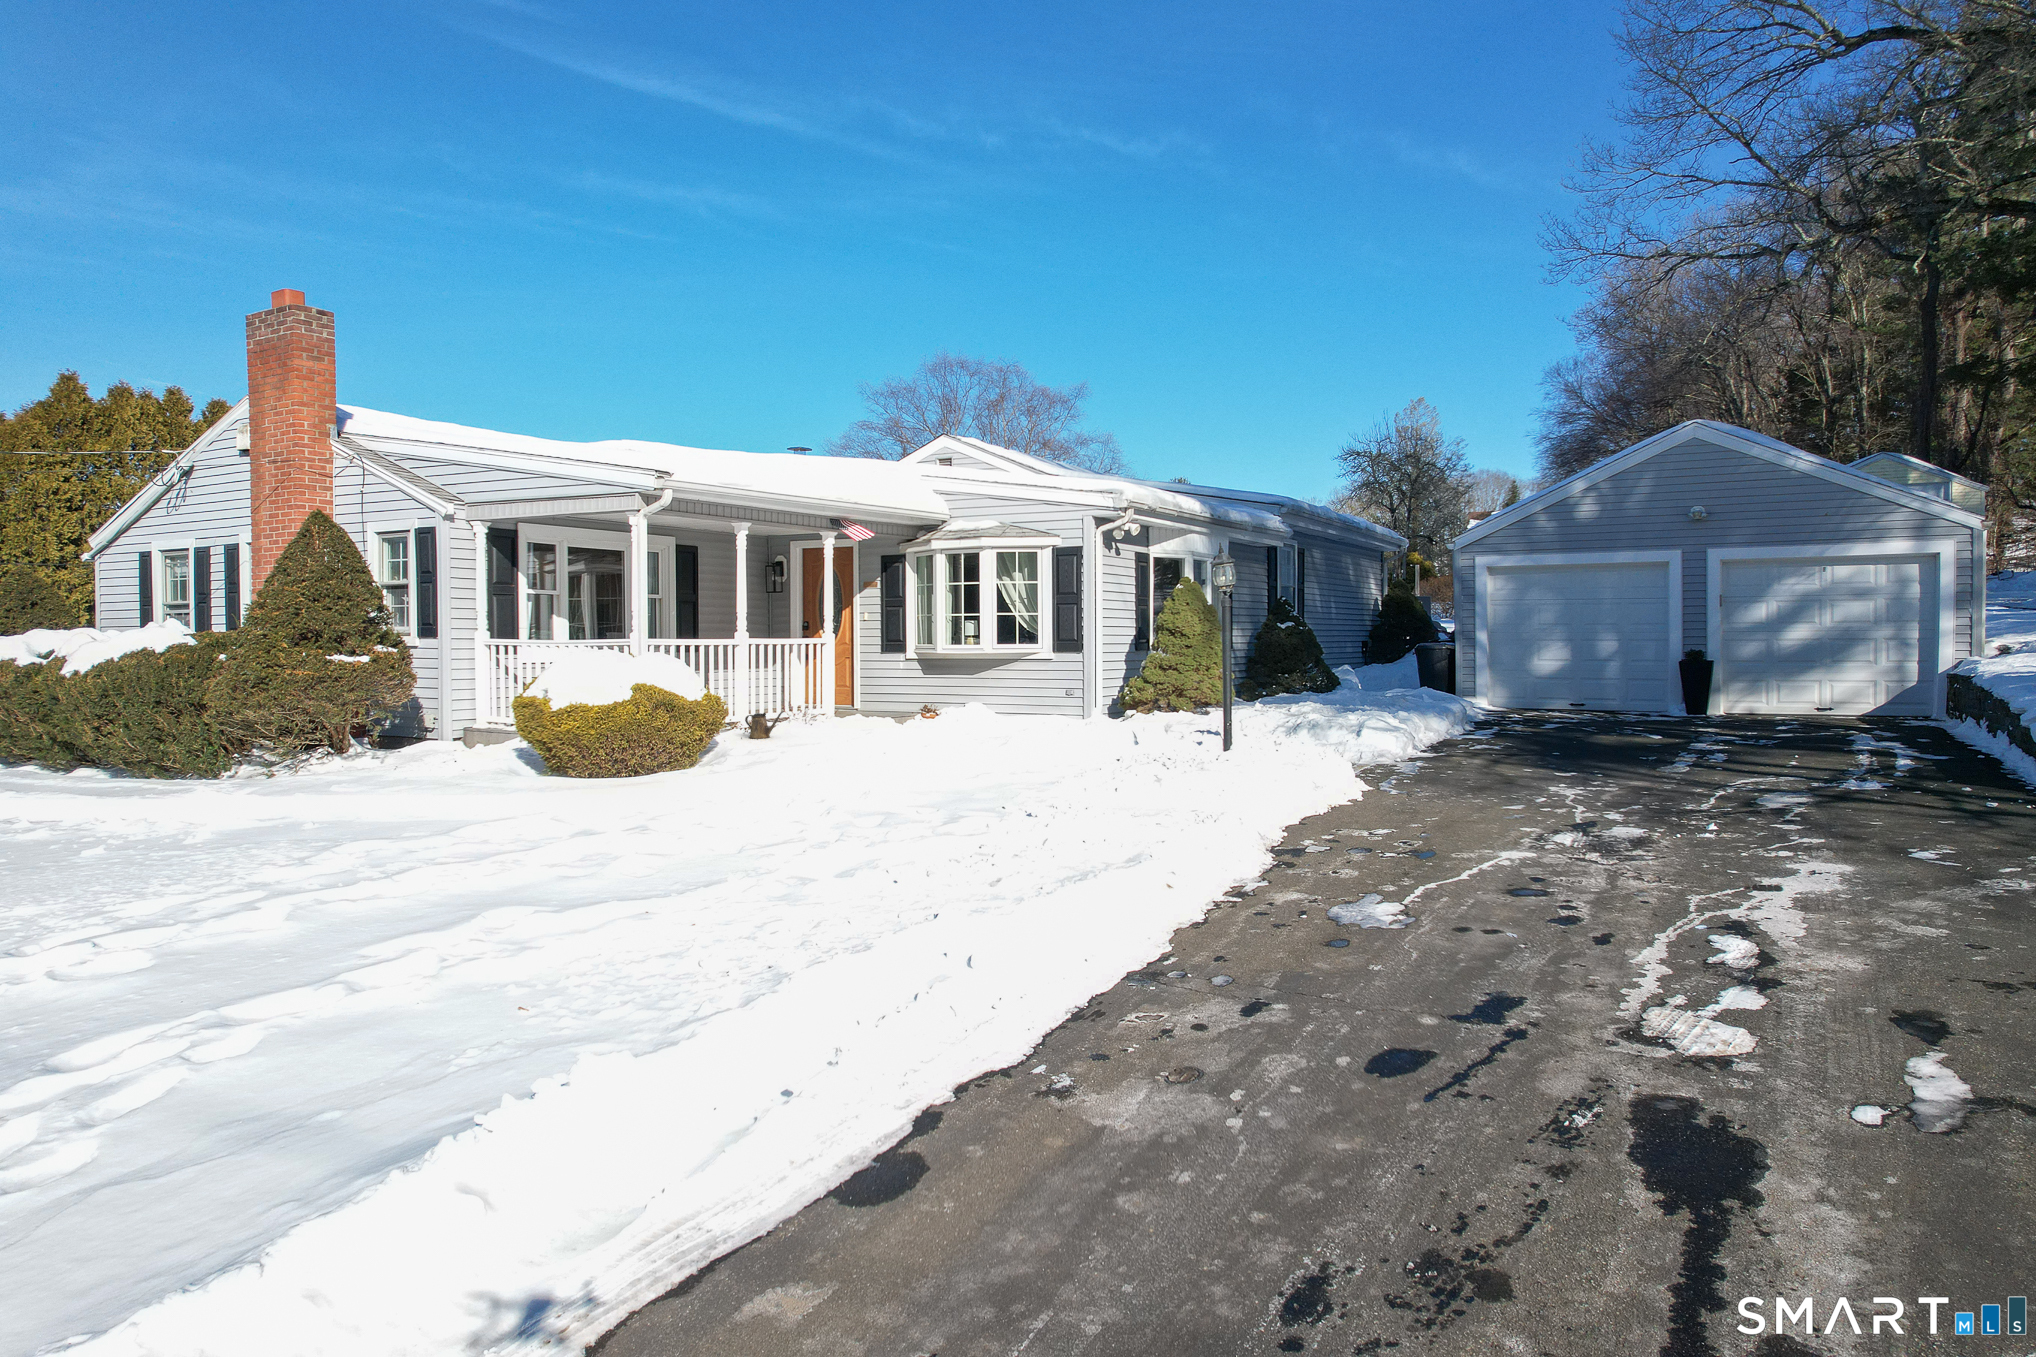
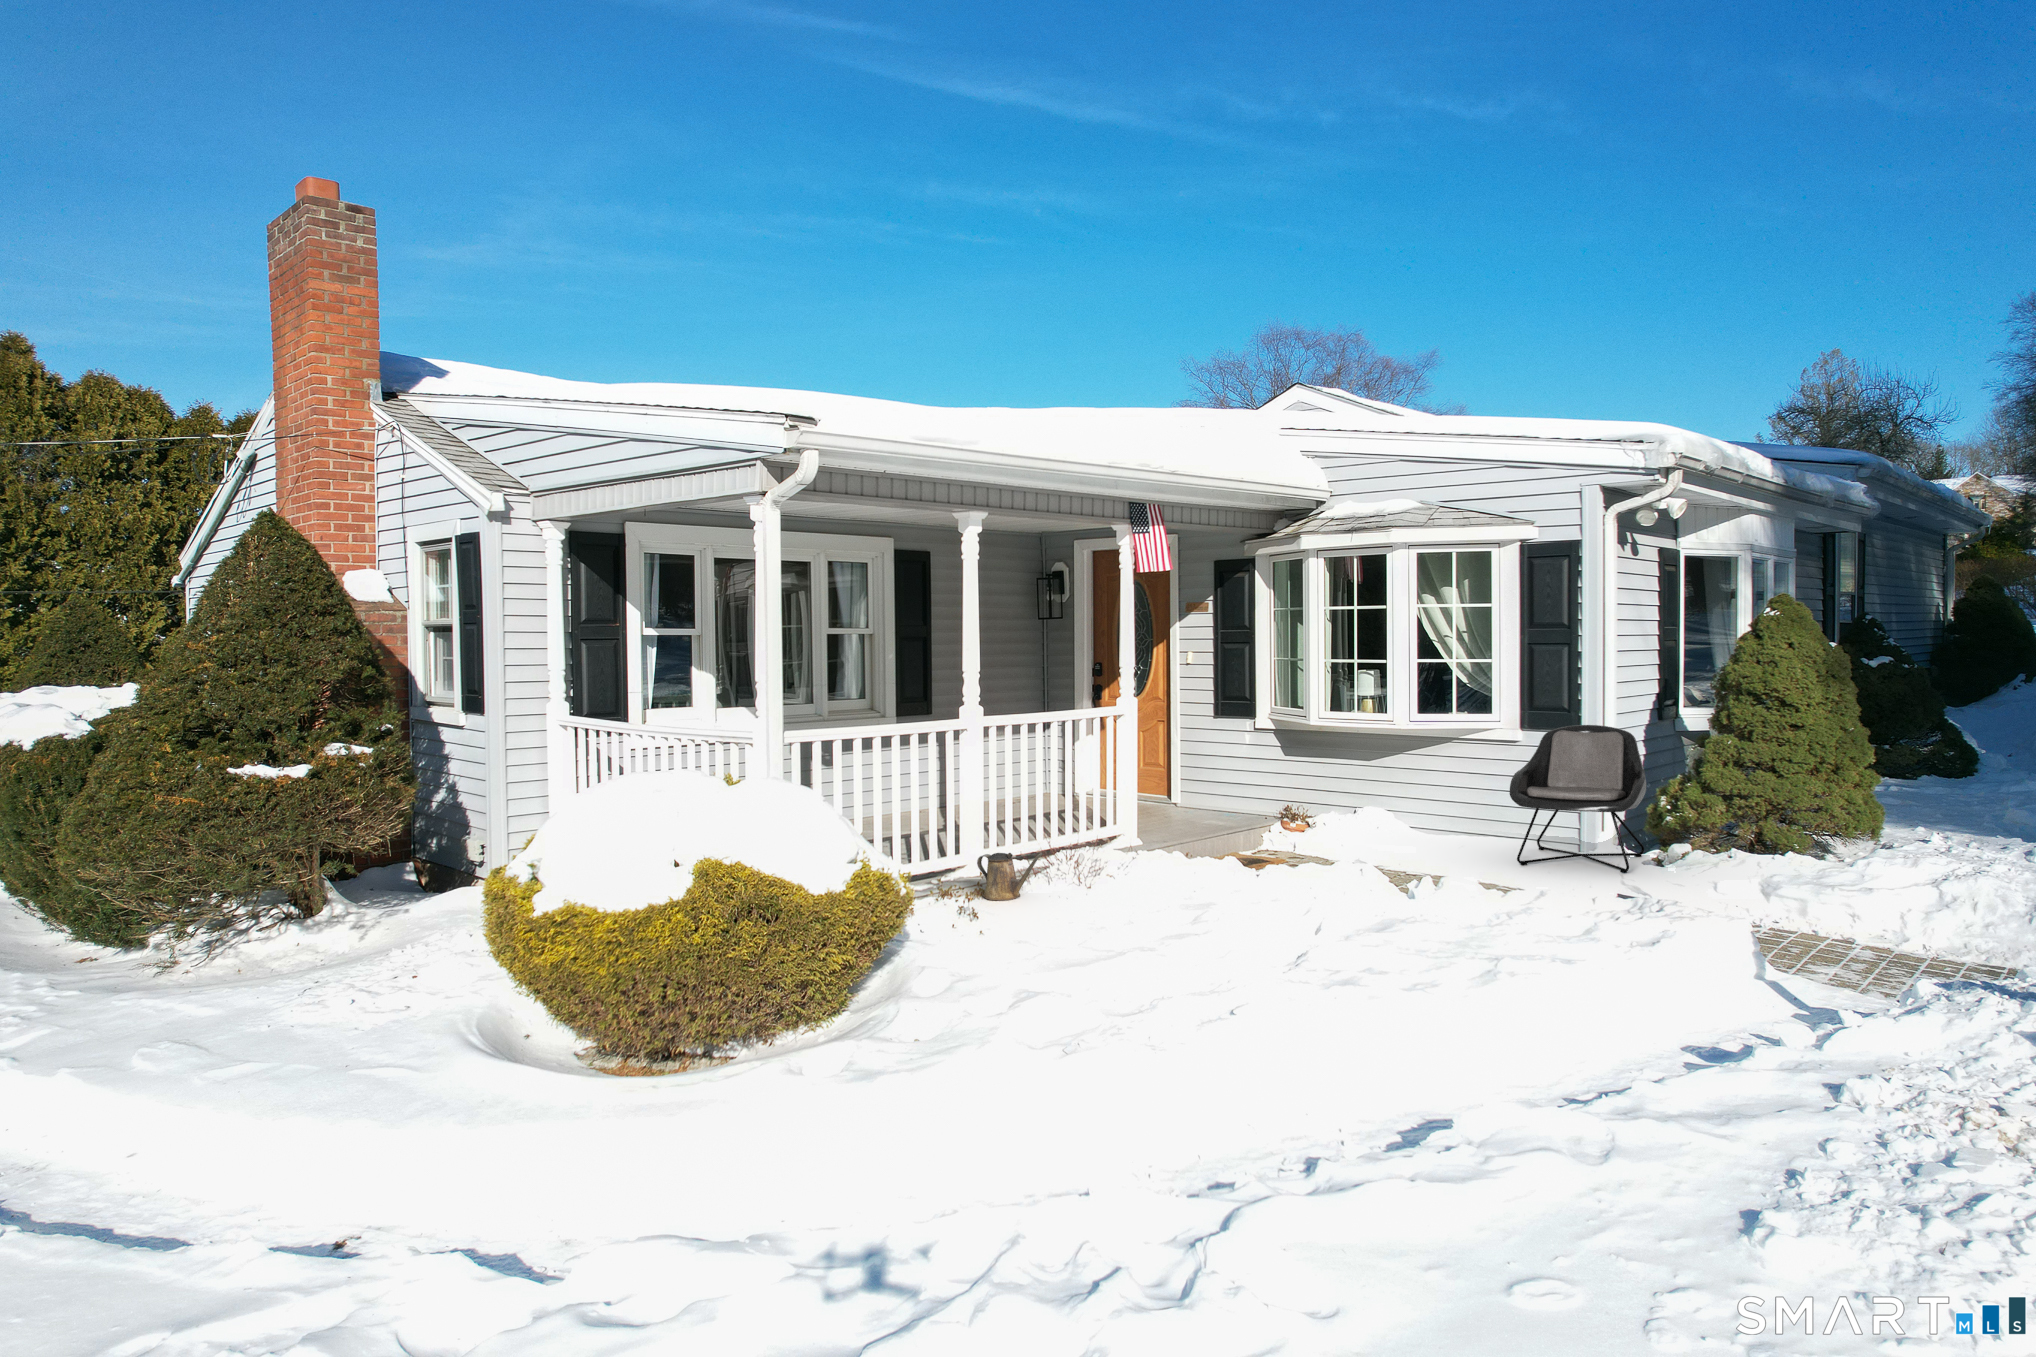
lounge chair: none [1039,648,1112,723] -> present [1510,725,1646,873]

